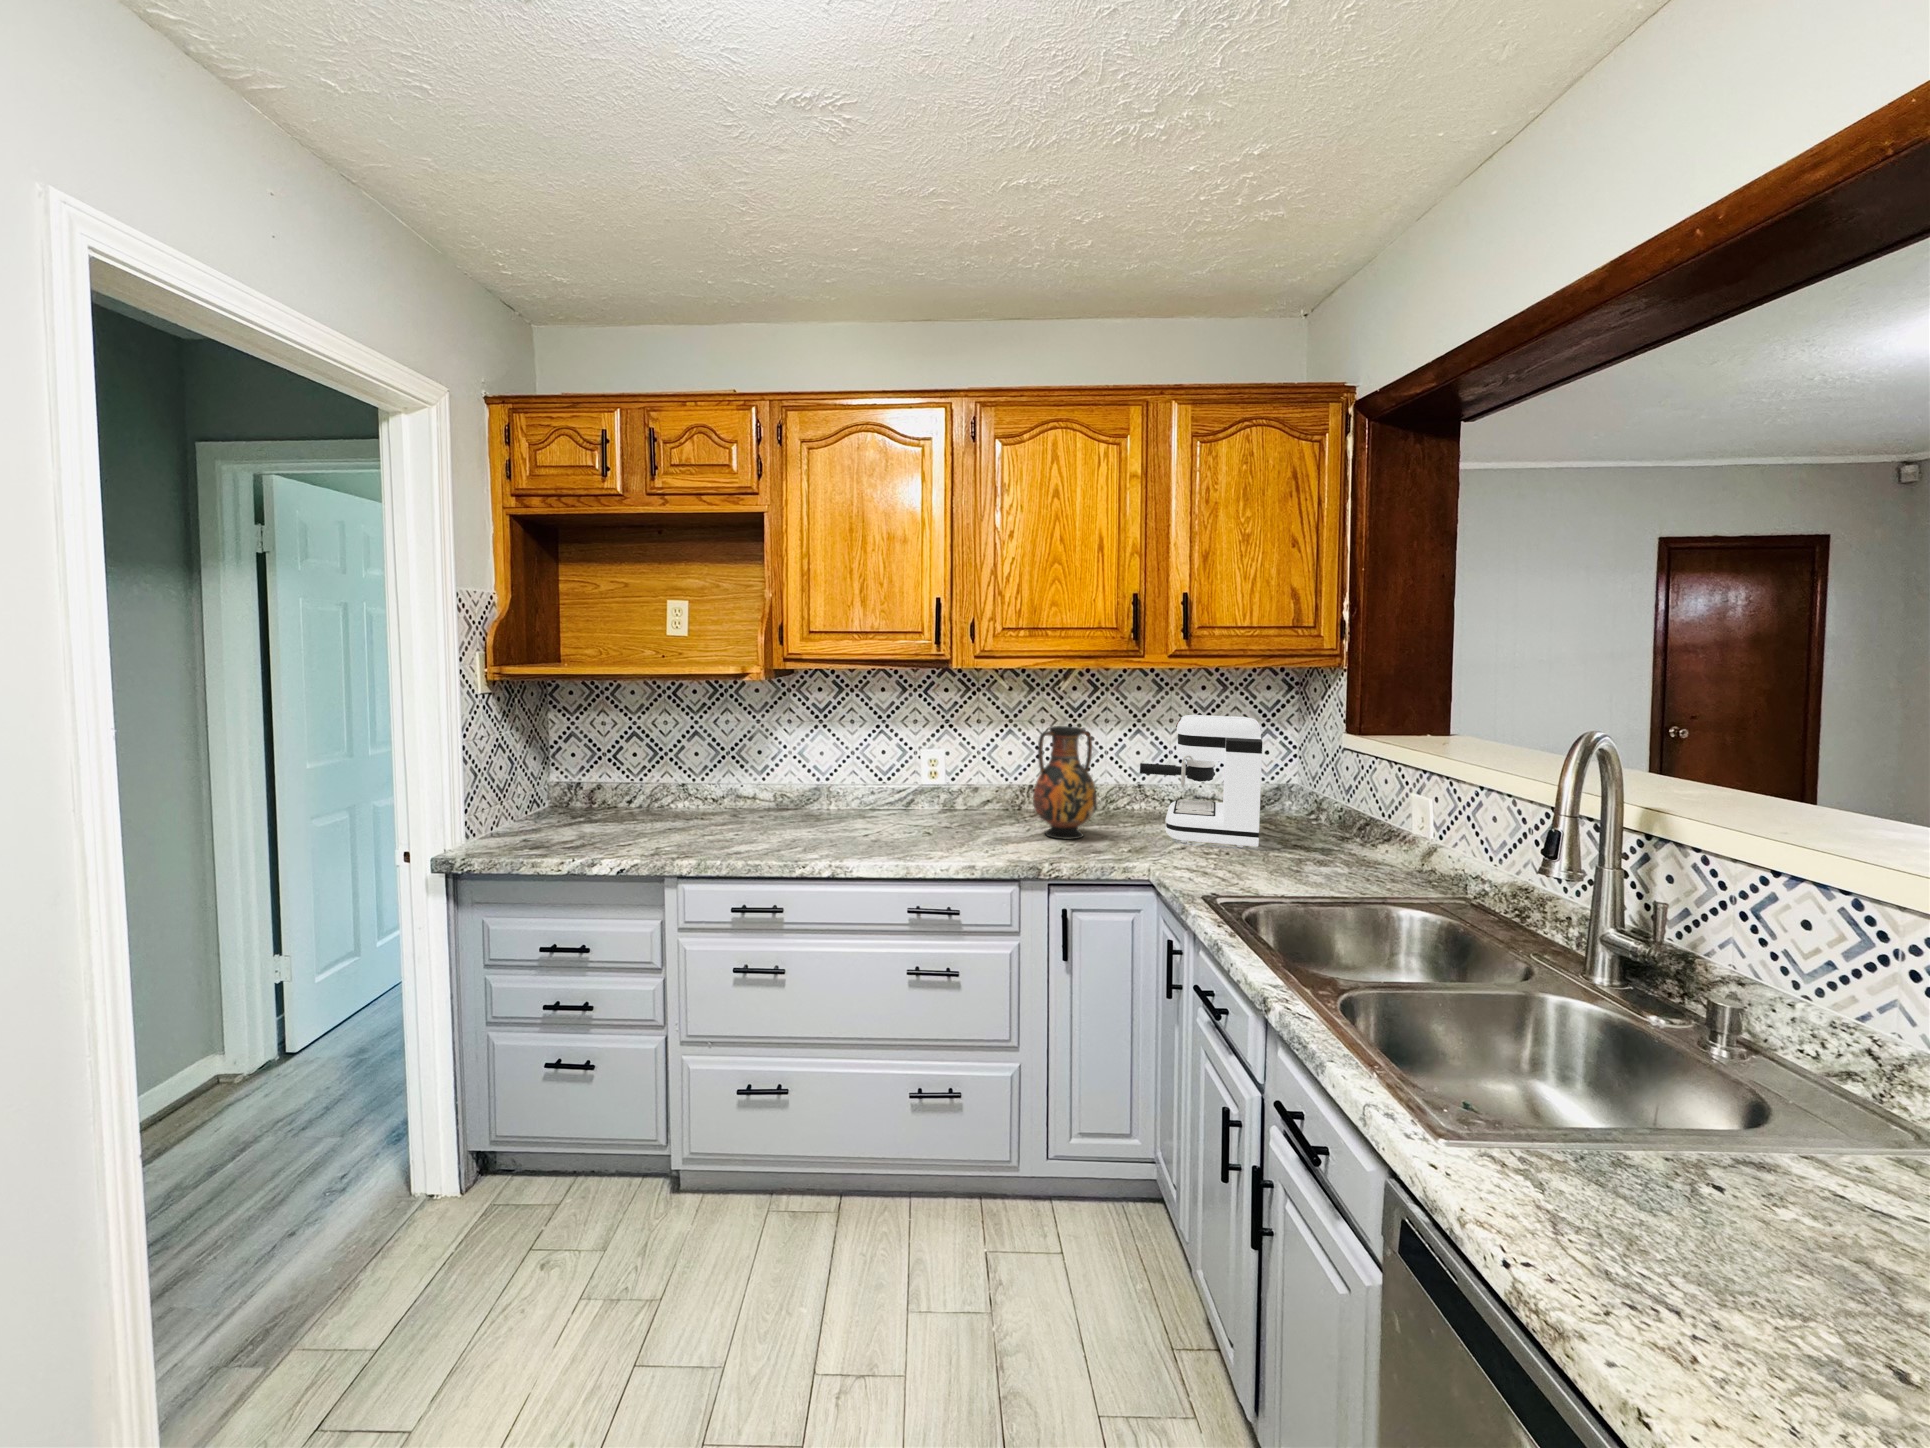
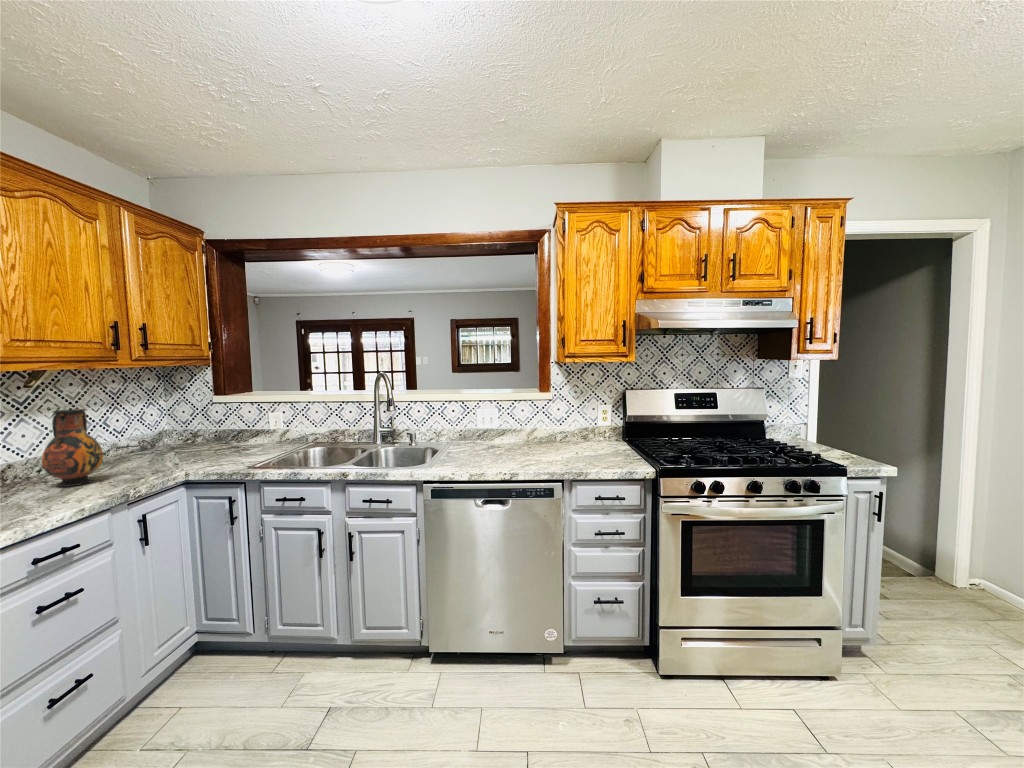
coffee maker: present [1140,715,1263,848] -> none [108,393,206,465]

